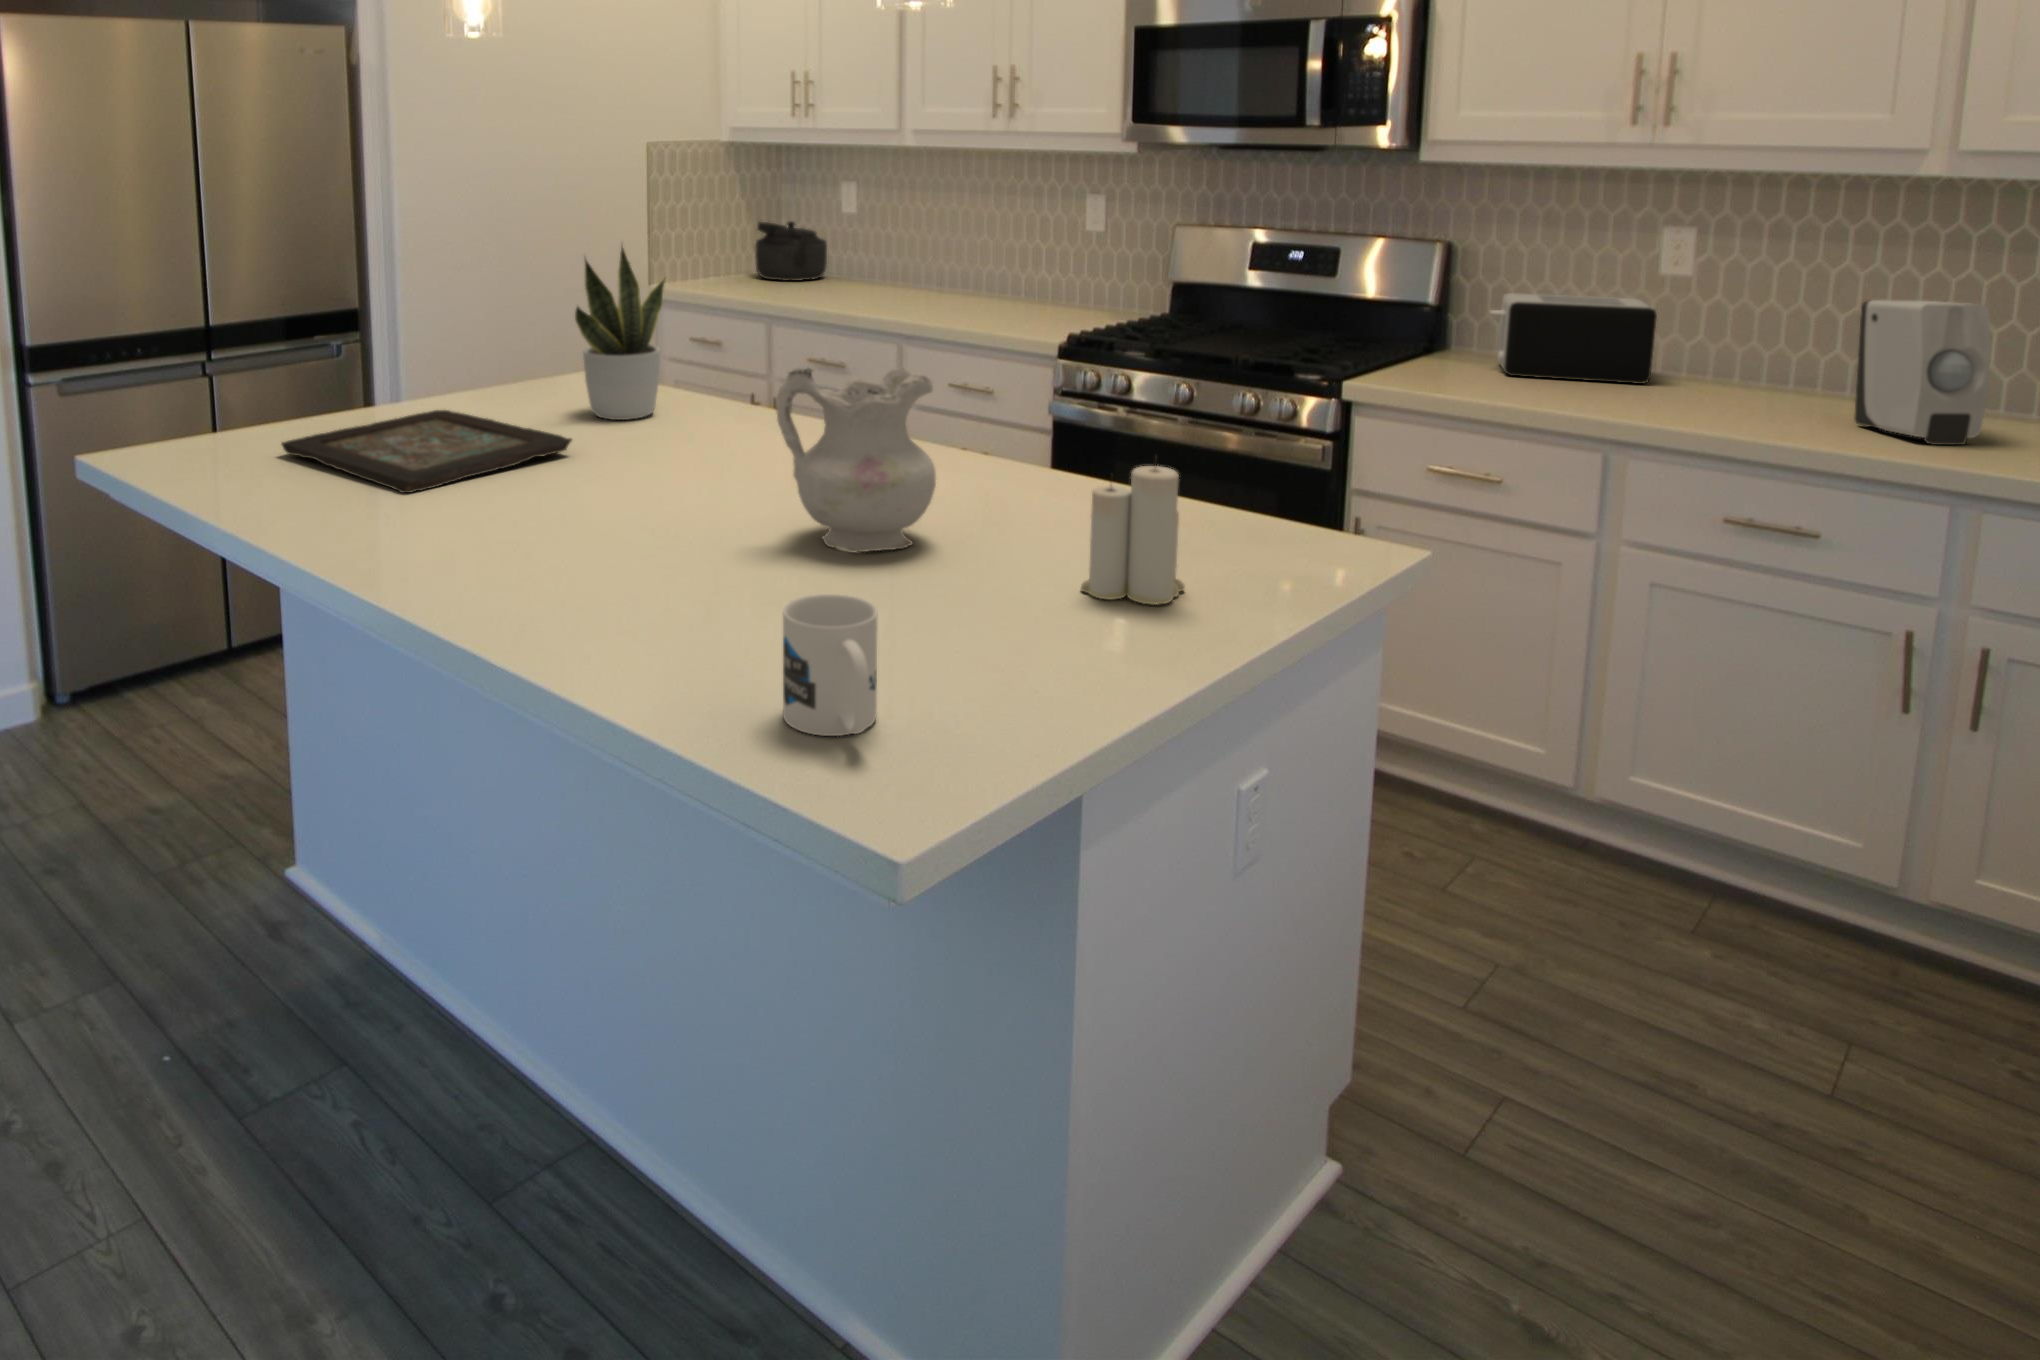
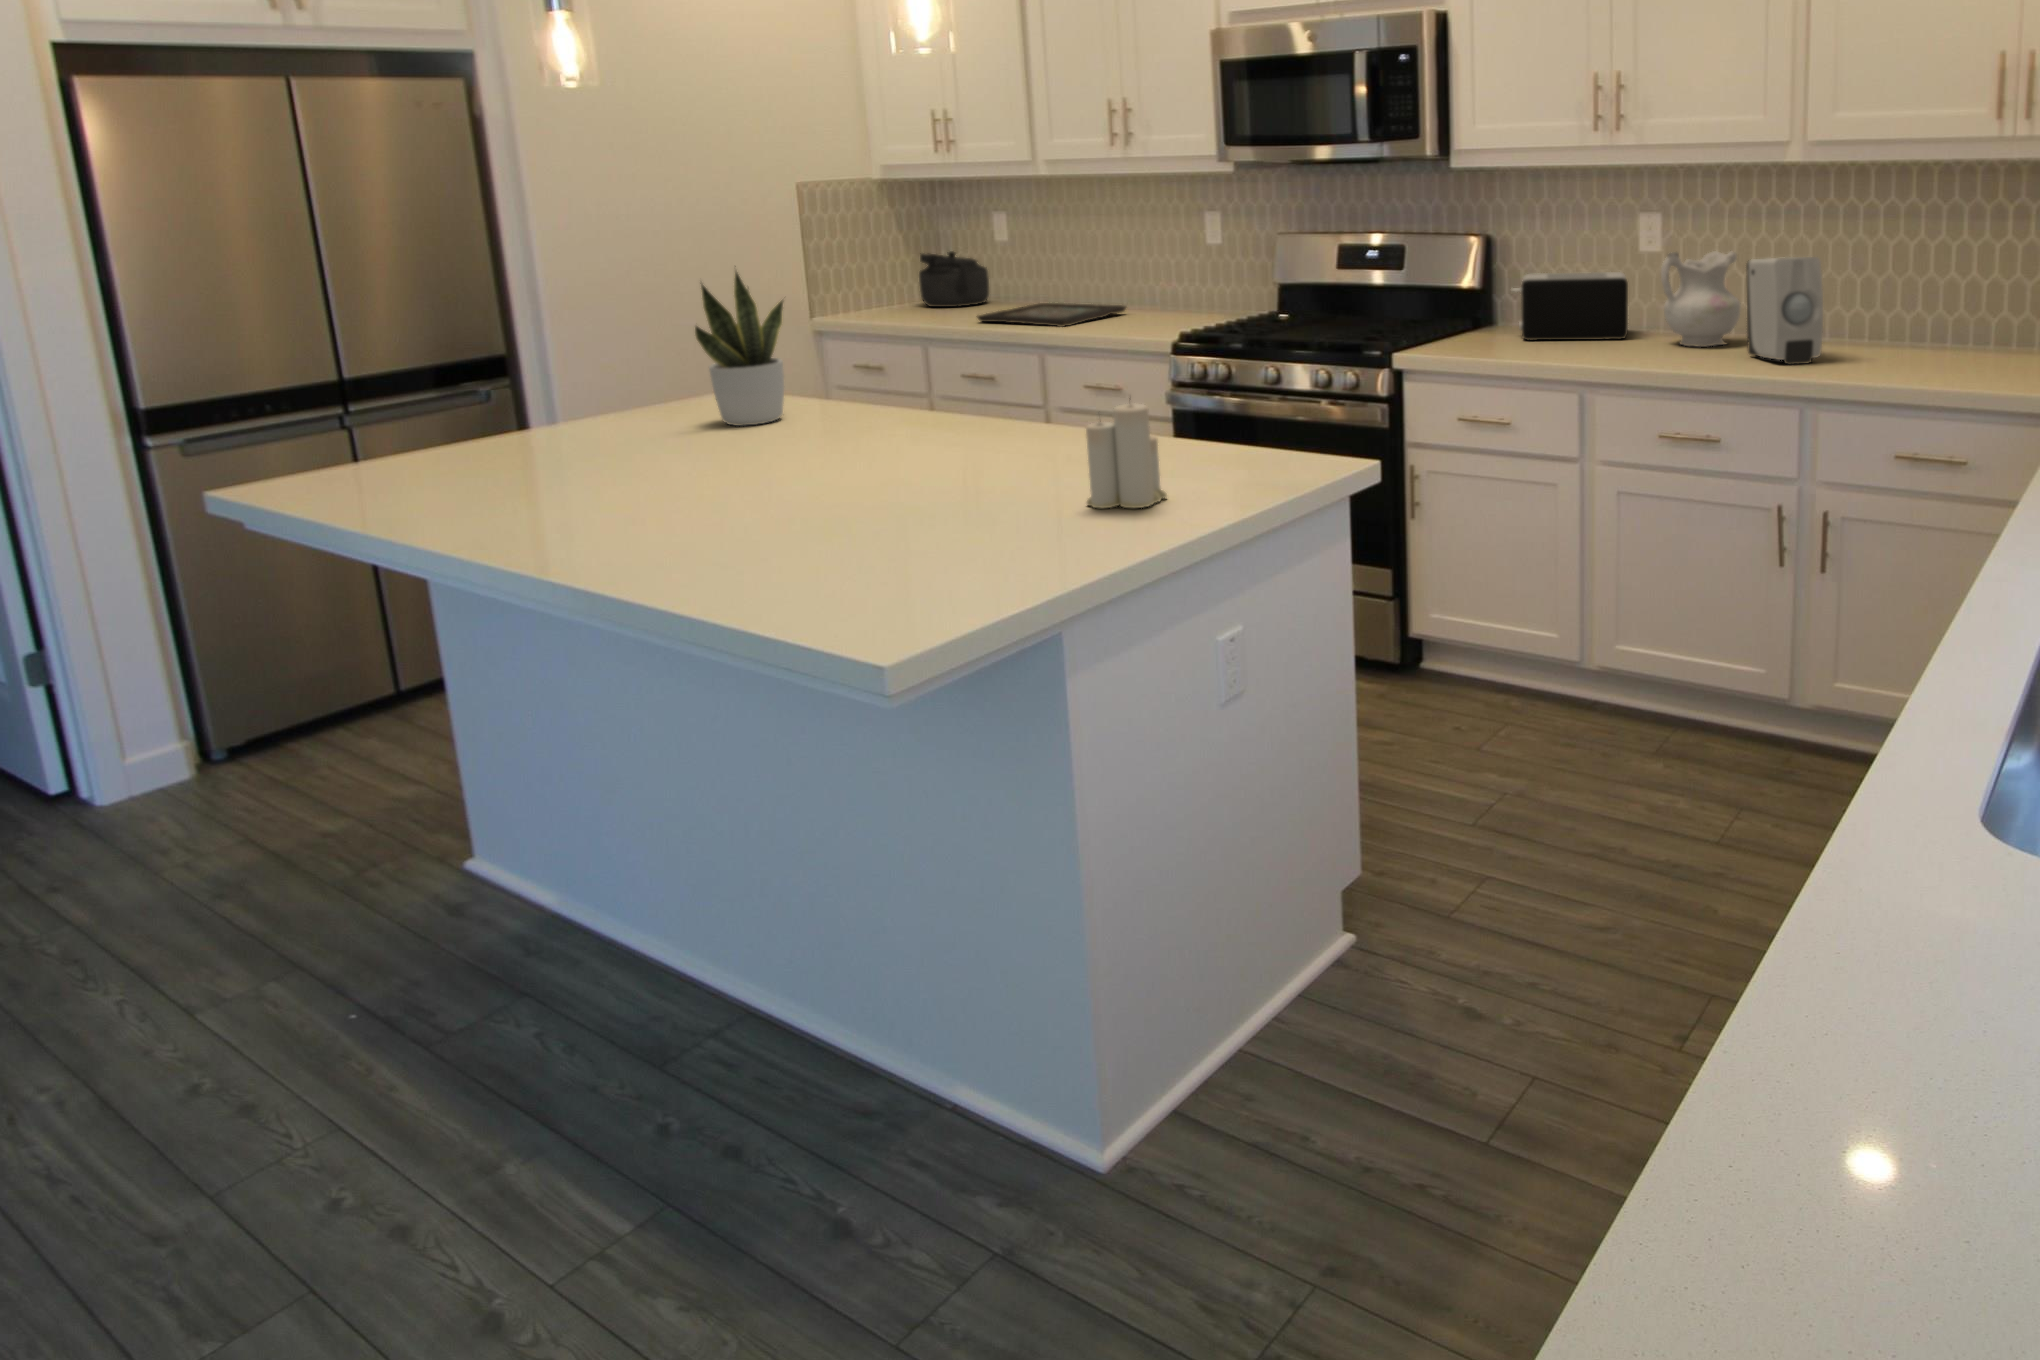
ceramic pitcher: present [777,367,936,552] -> present [1661,251,1740,347]
decorative tray: present [282,410,571,493] -> present [978,303,1126,327]
mug: present [783,594,877,736] -> none [802,504,885,604]

